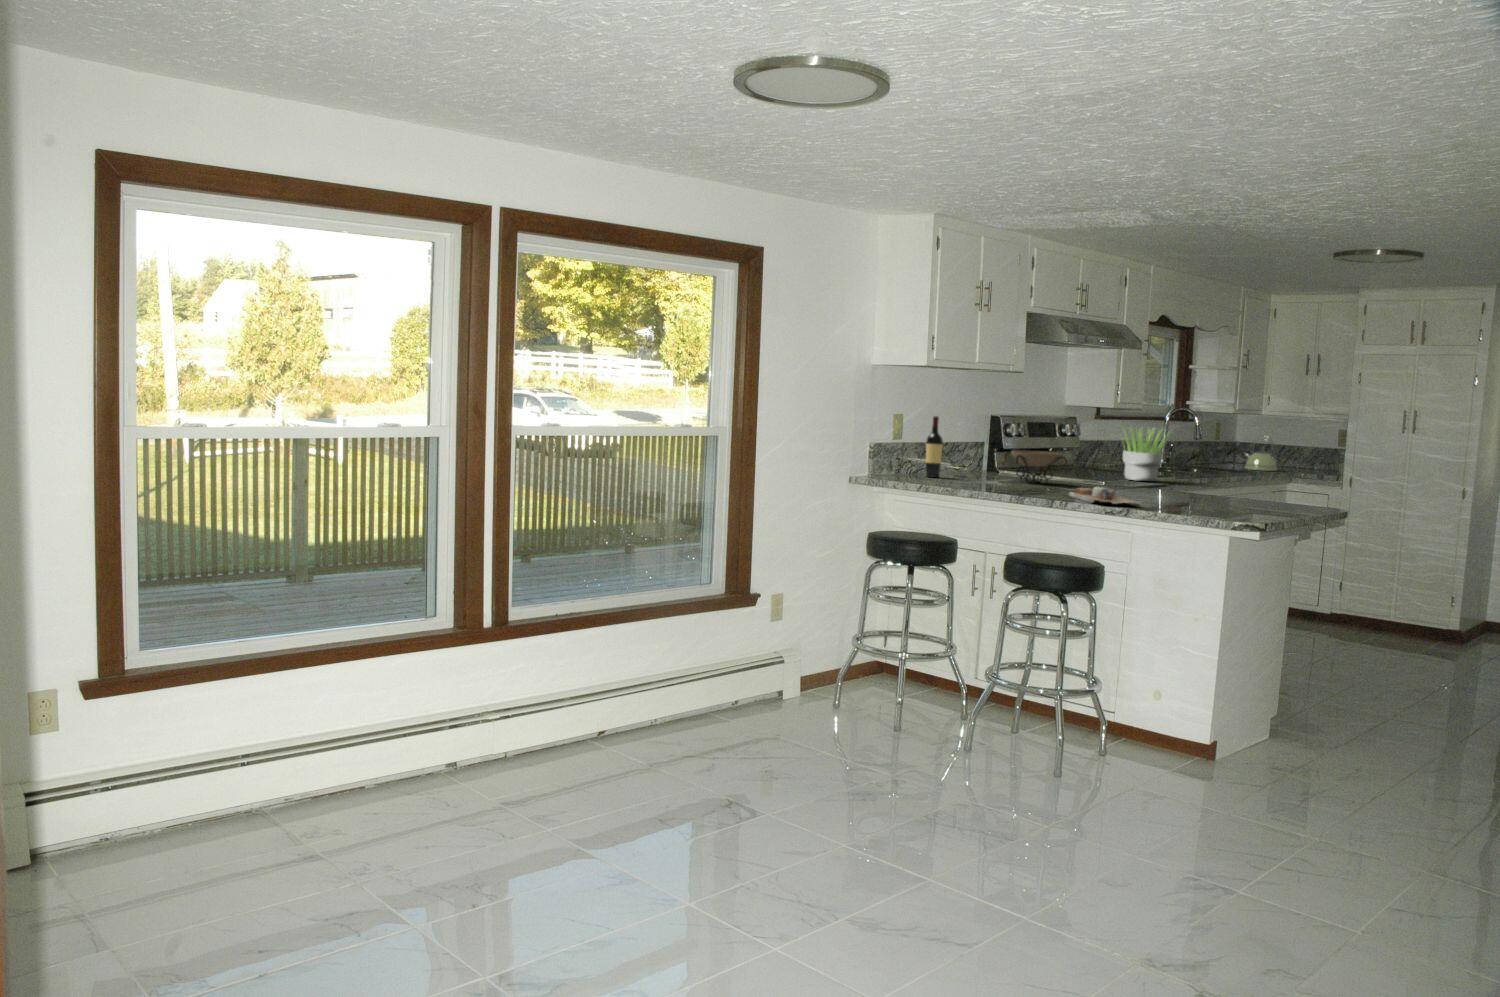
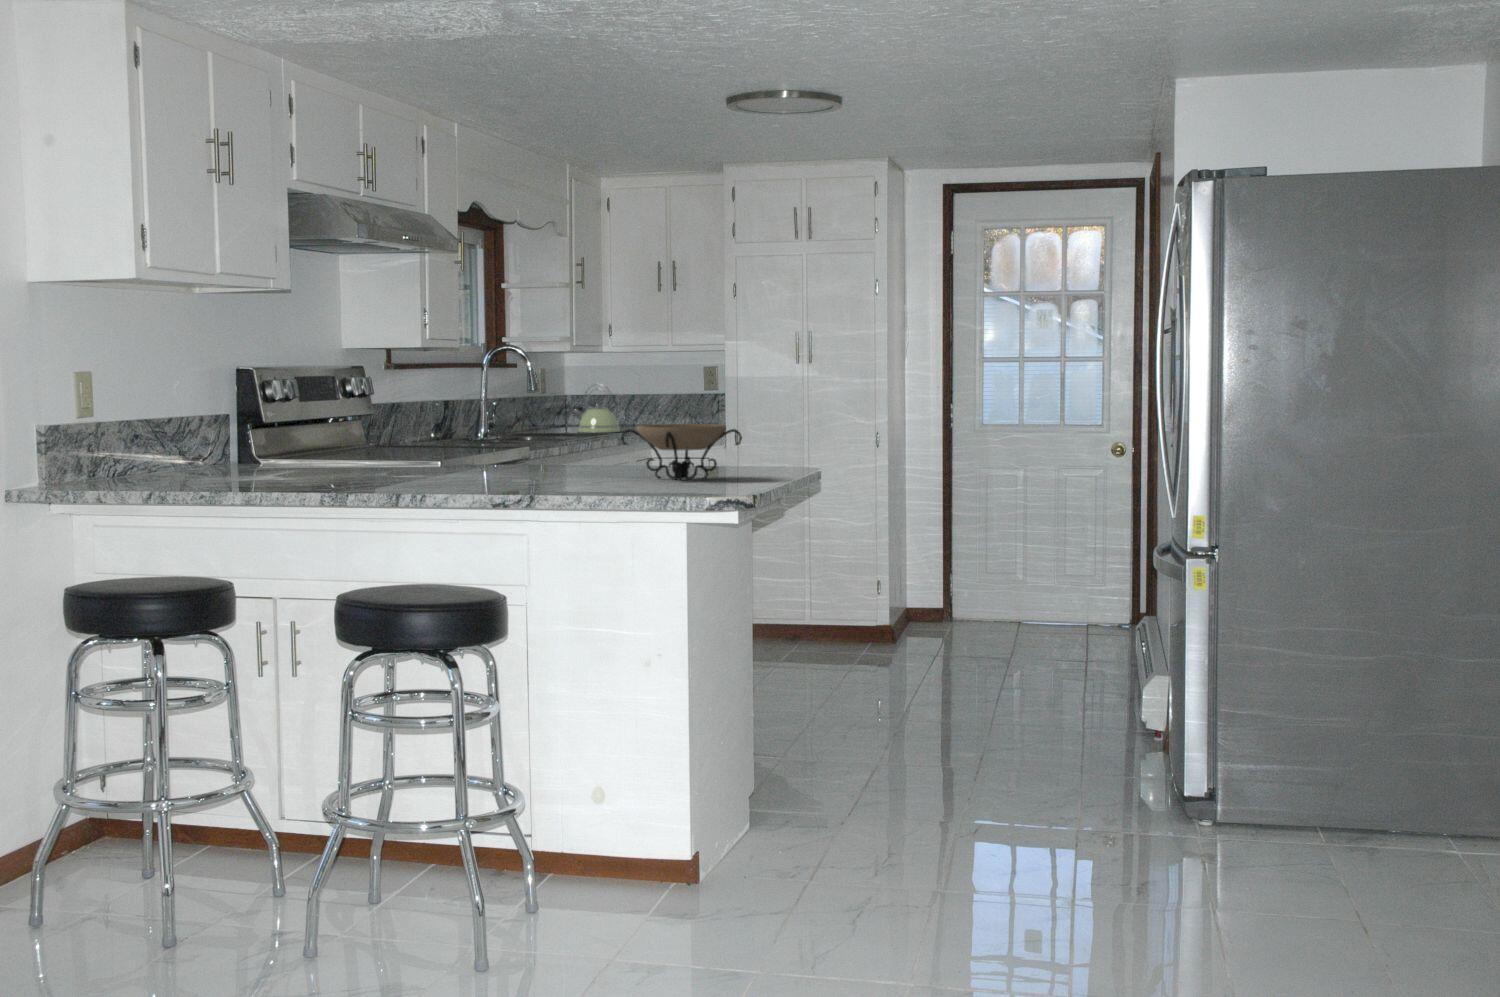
wine bottle: present [925,416,943,478] -> none [141,371,173,480]
potted plant: present [1119,427,1169,481] -> none [427,372,525,457]
decorative bowl: present [1005,450,1067,484] -> present [621,424,742,480]
cutting board: present [1069,487,1142,506] -> none [415,465,548,493]

